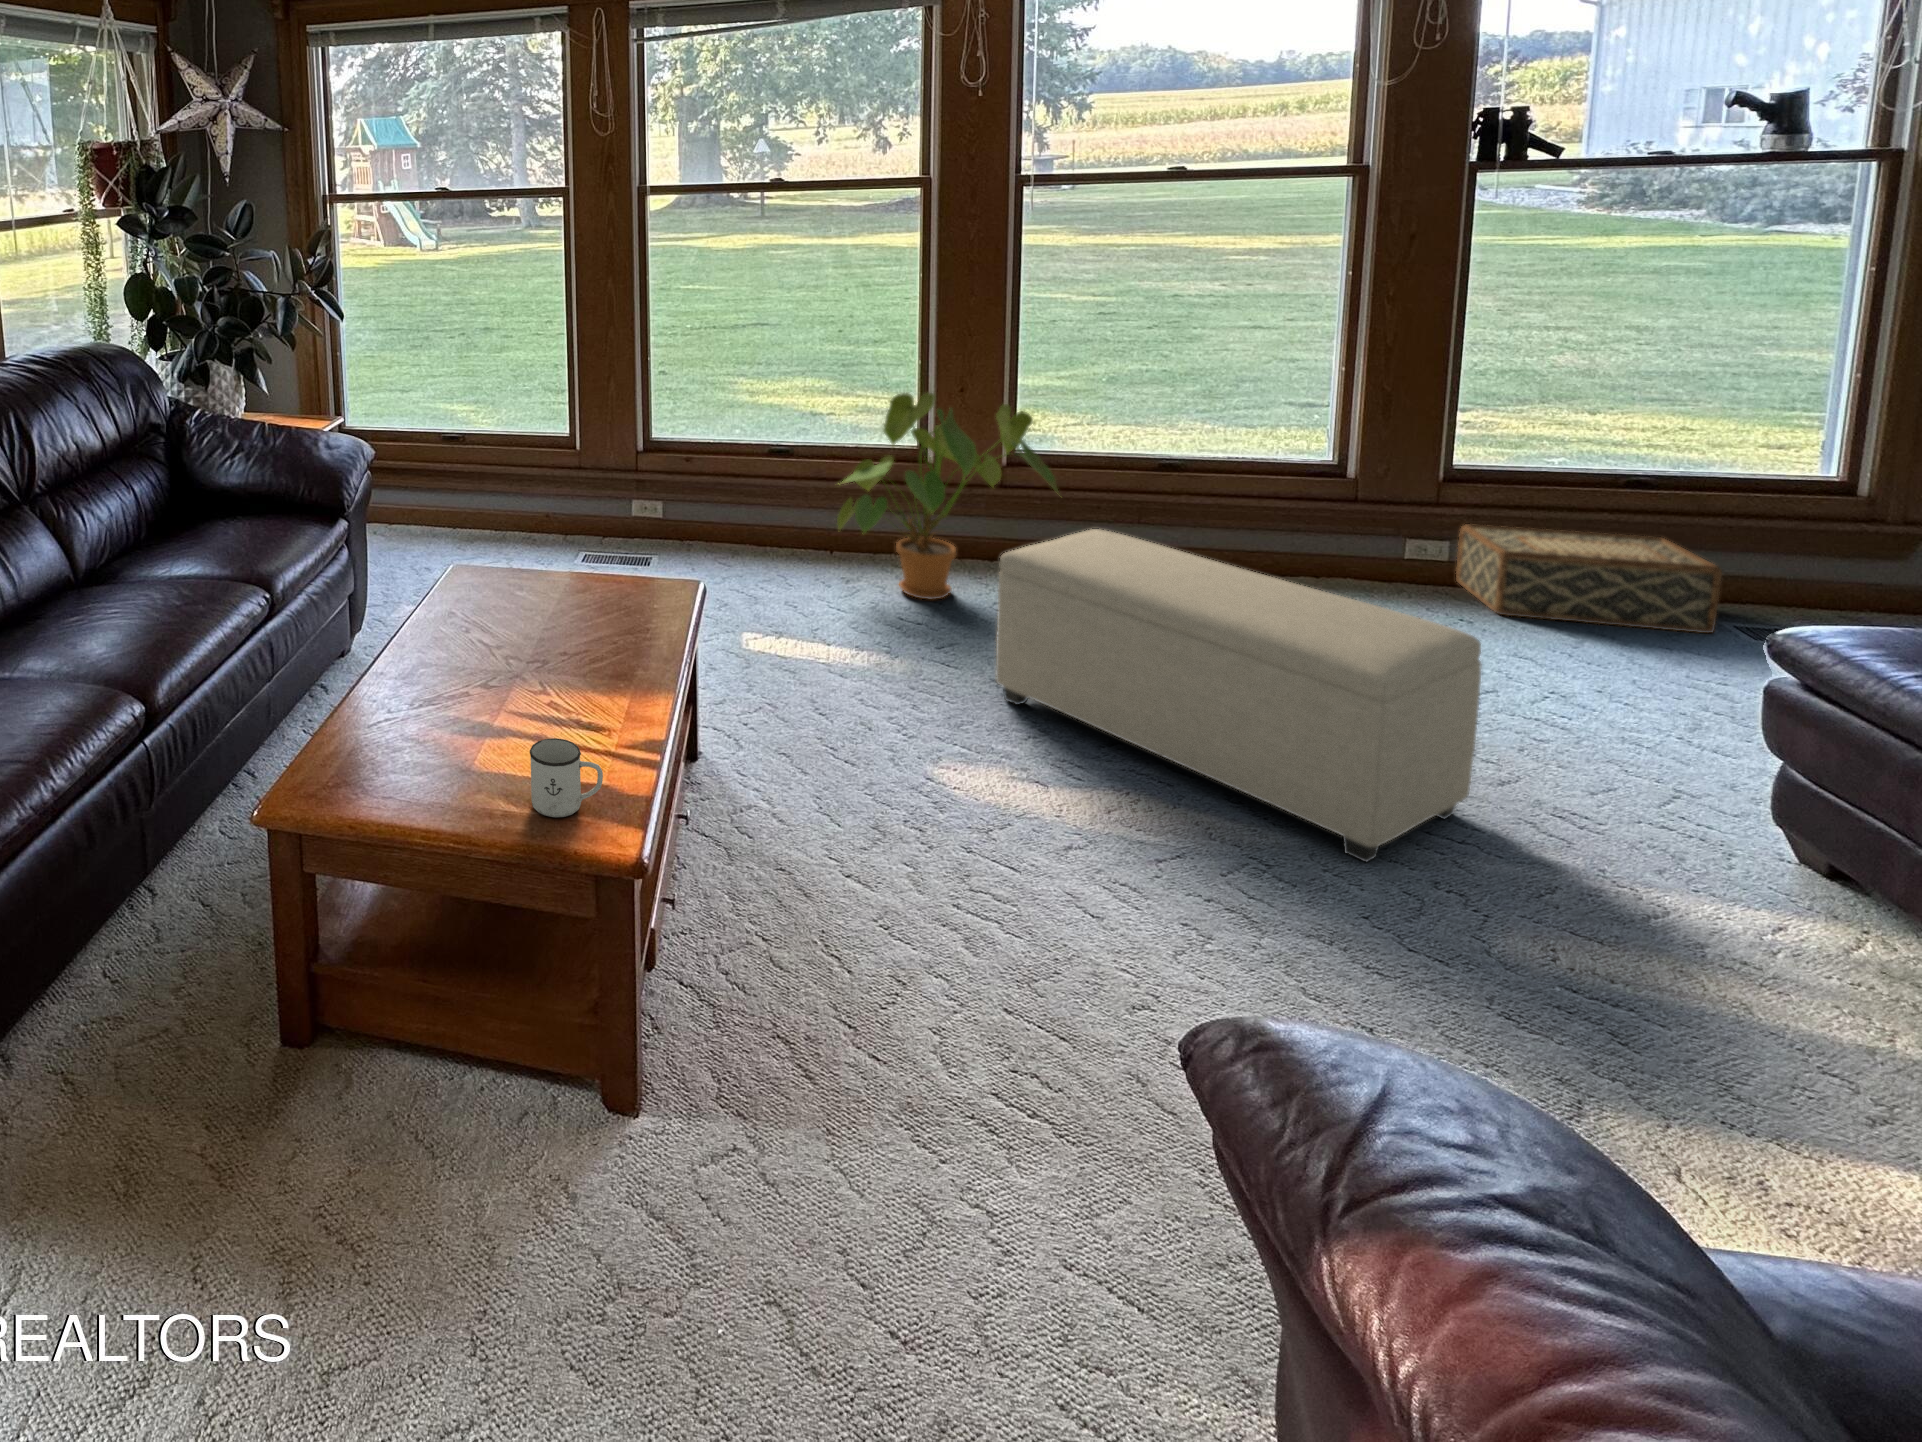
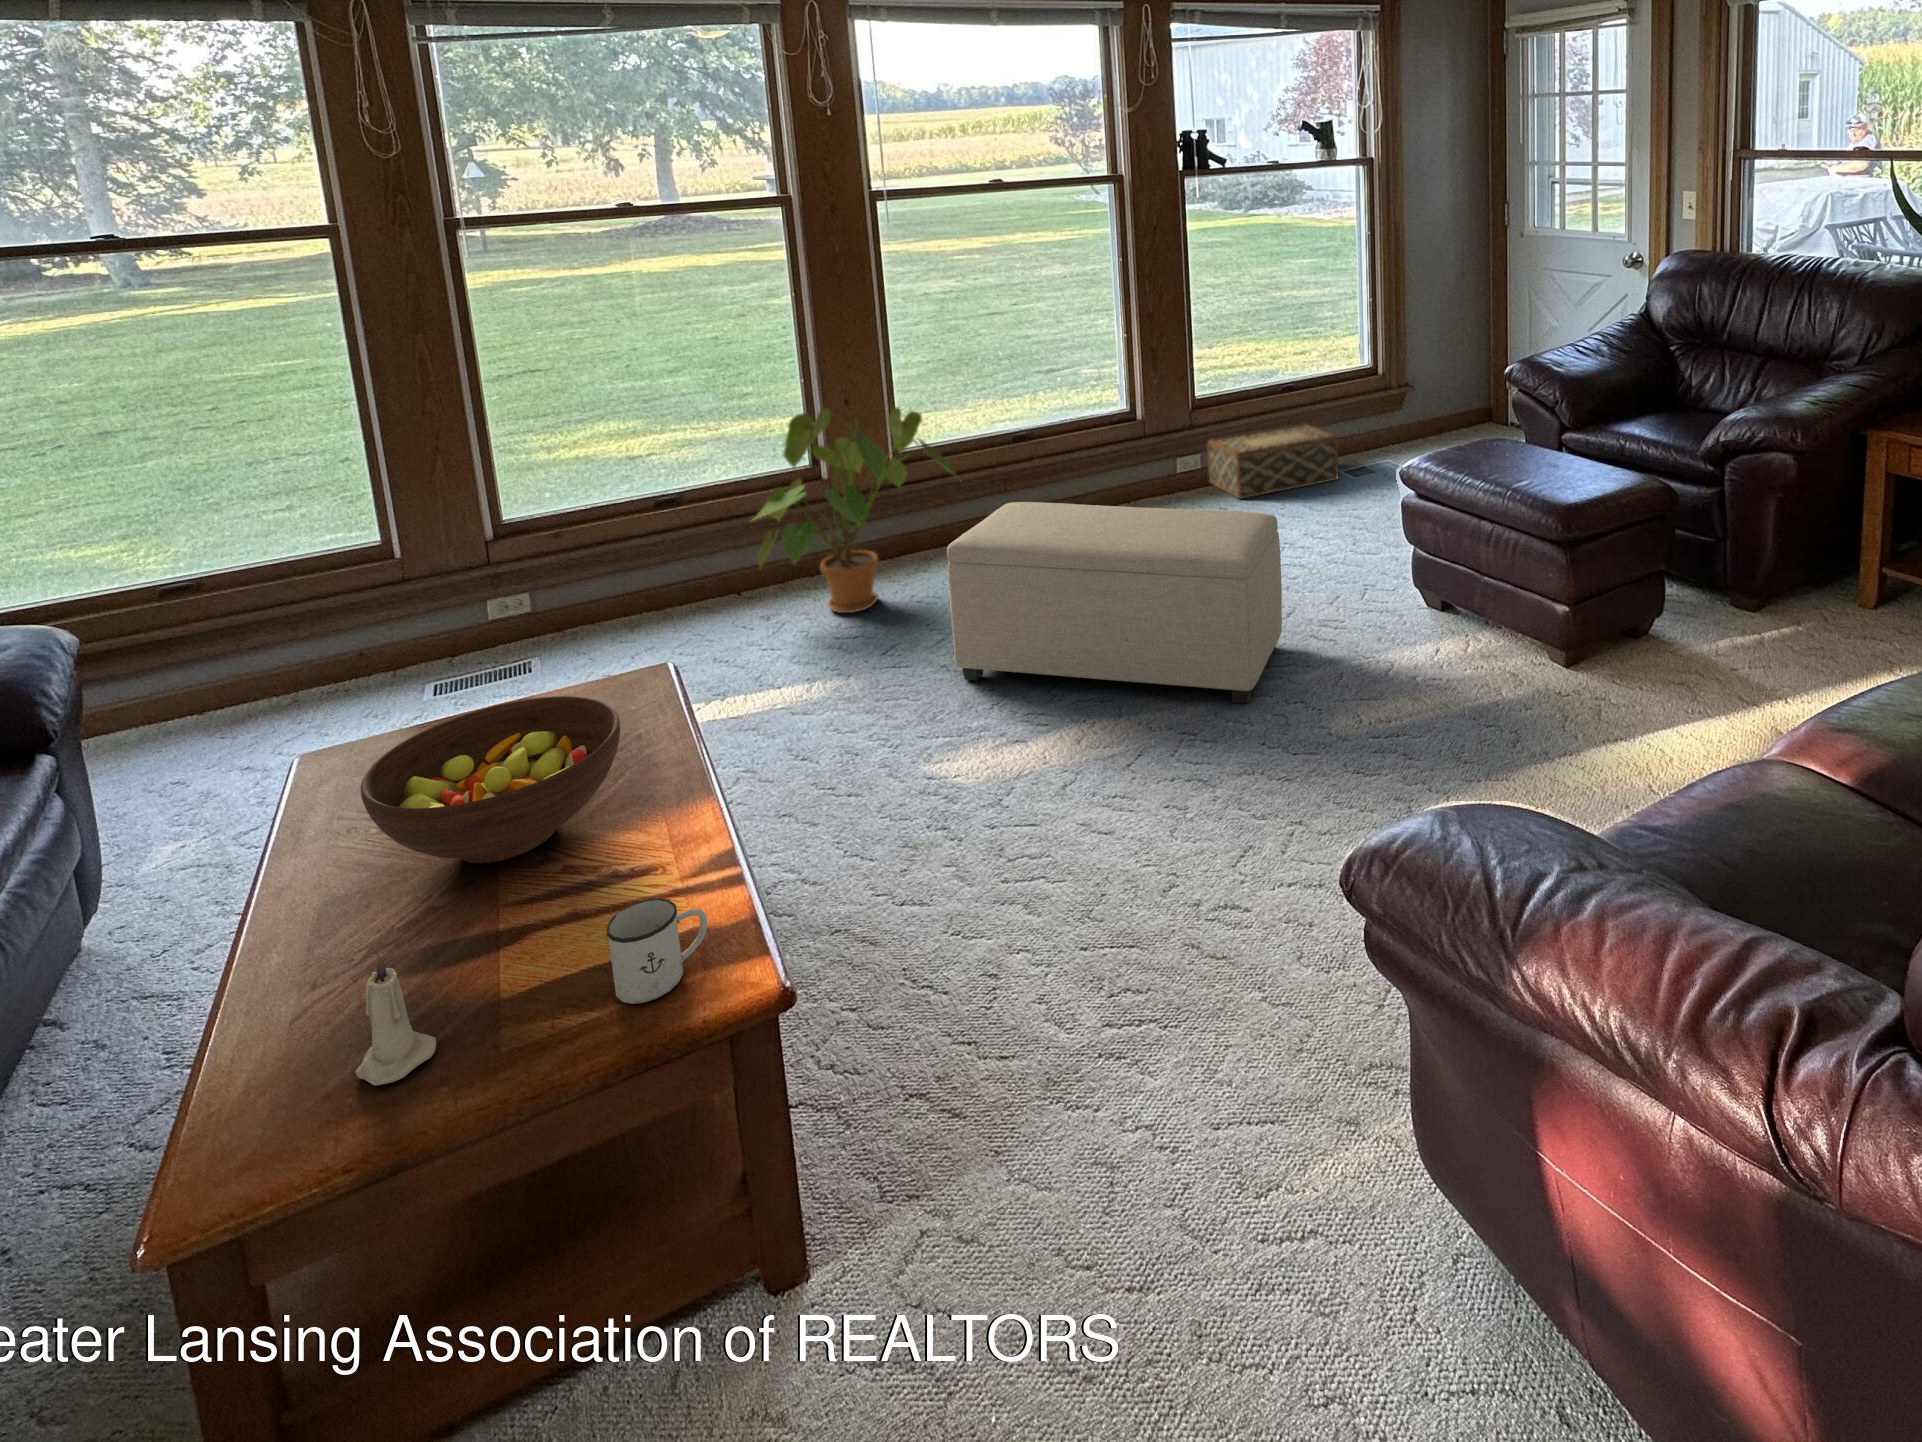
fruit bowl: none [444,564,612,679] -> present [361,696,620,863]
candle: none [382,695,427,786] -> present [355,954,436,1085]

